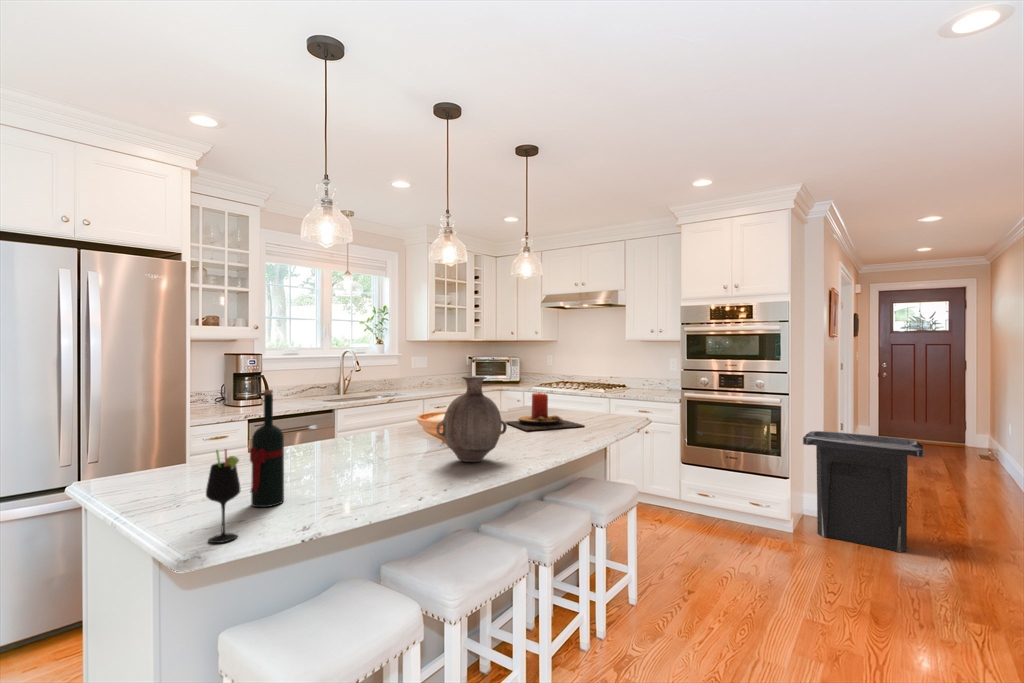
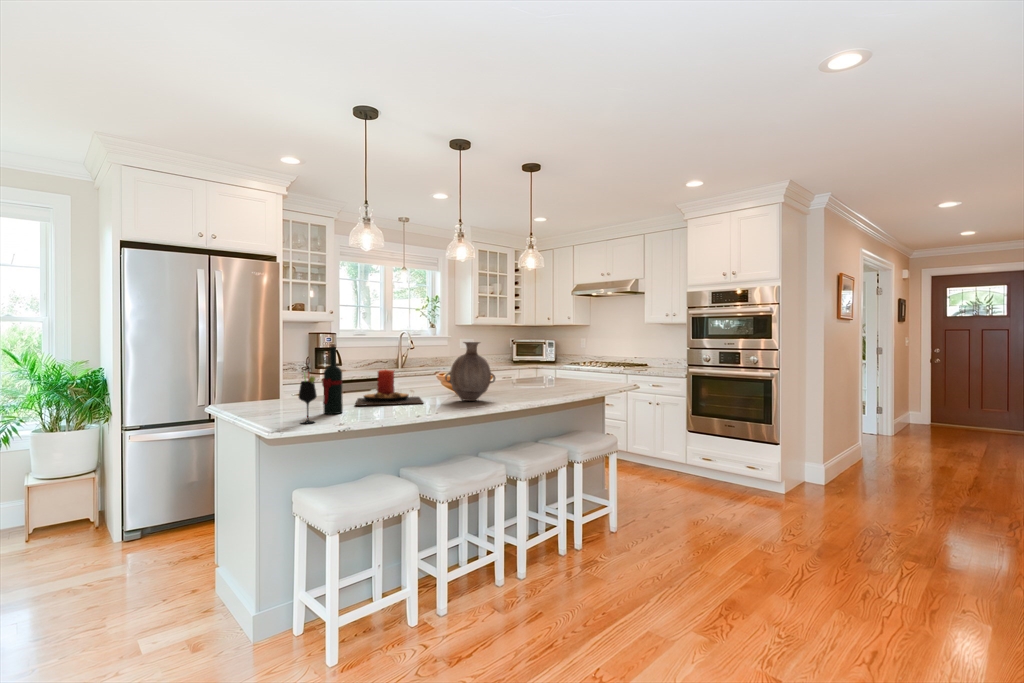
candle: present [505,393,584,431] -> present [356,370,423,406]
trash can: present [803,431,924,552] -> none [795,404,902,511]

